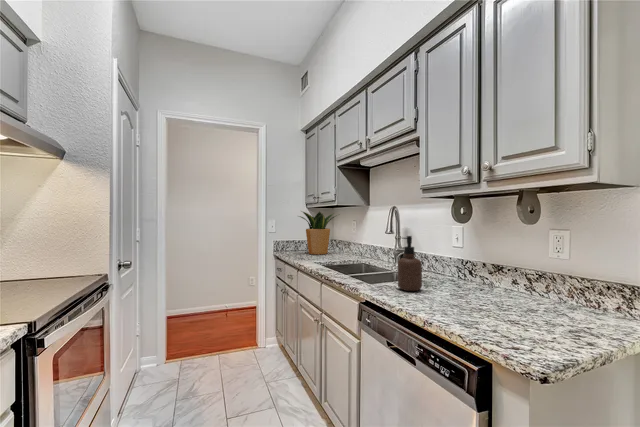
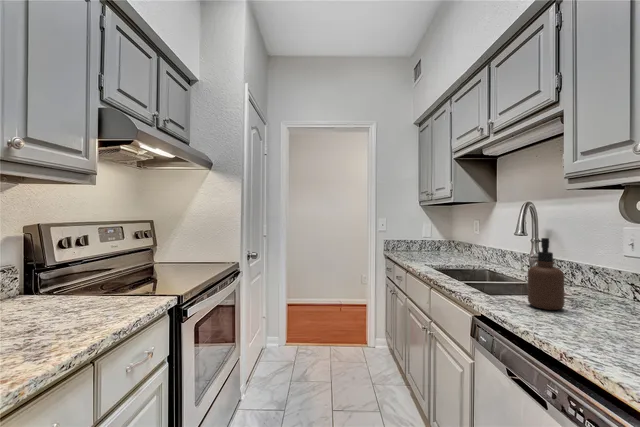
potted plant: present [300,211,336,255] -> none [410,208,460,256]

